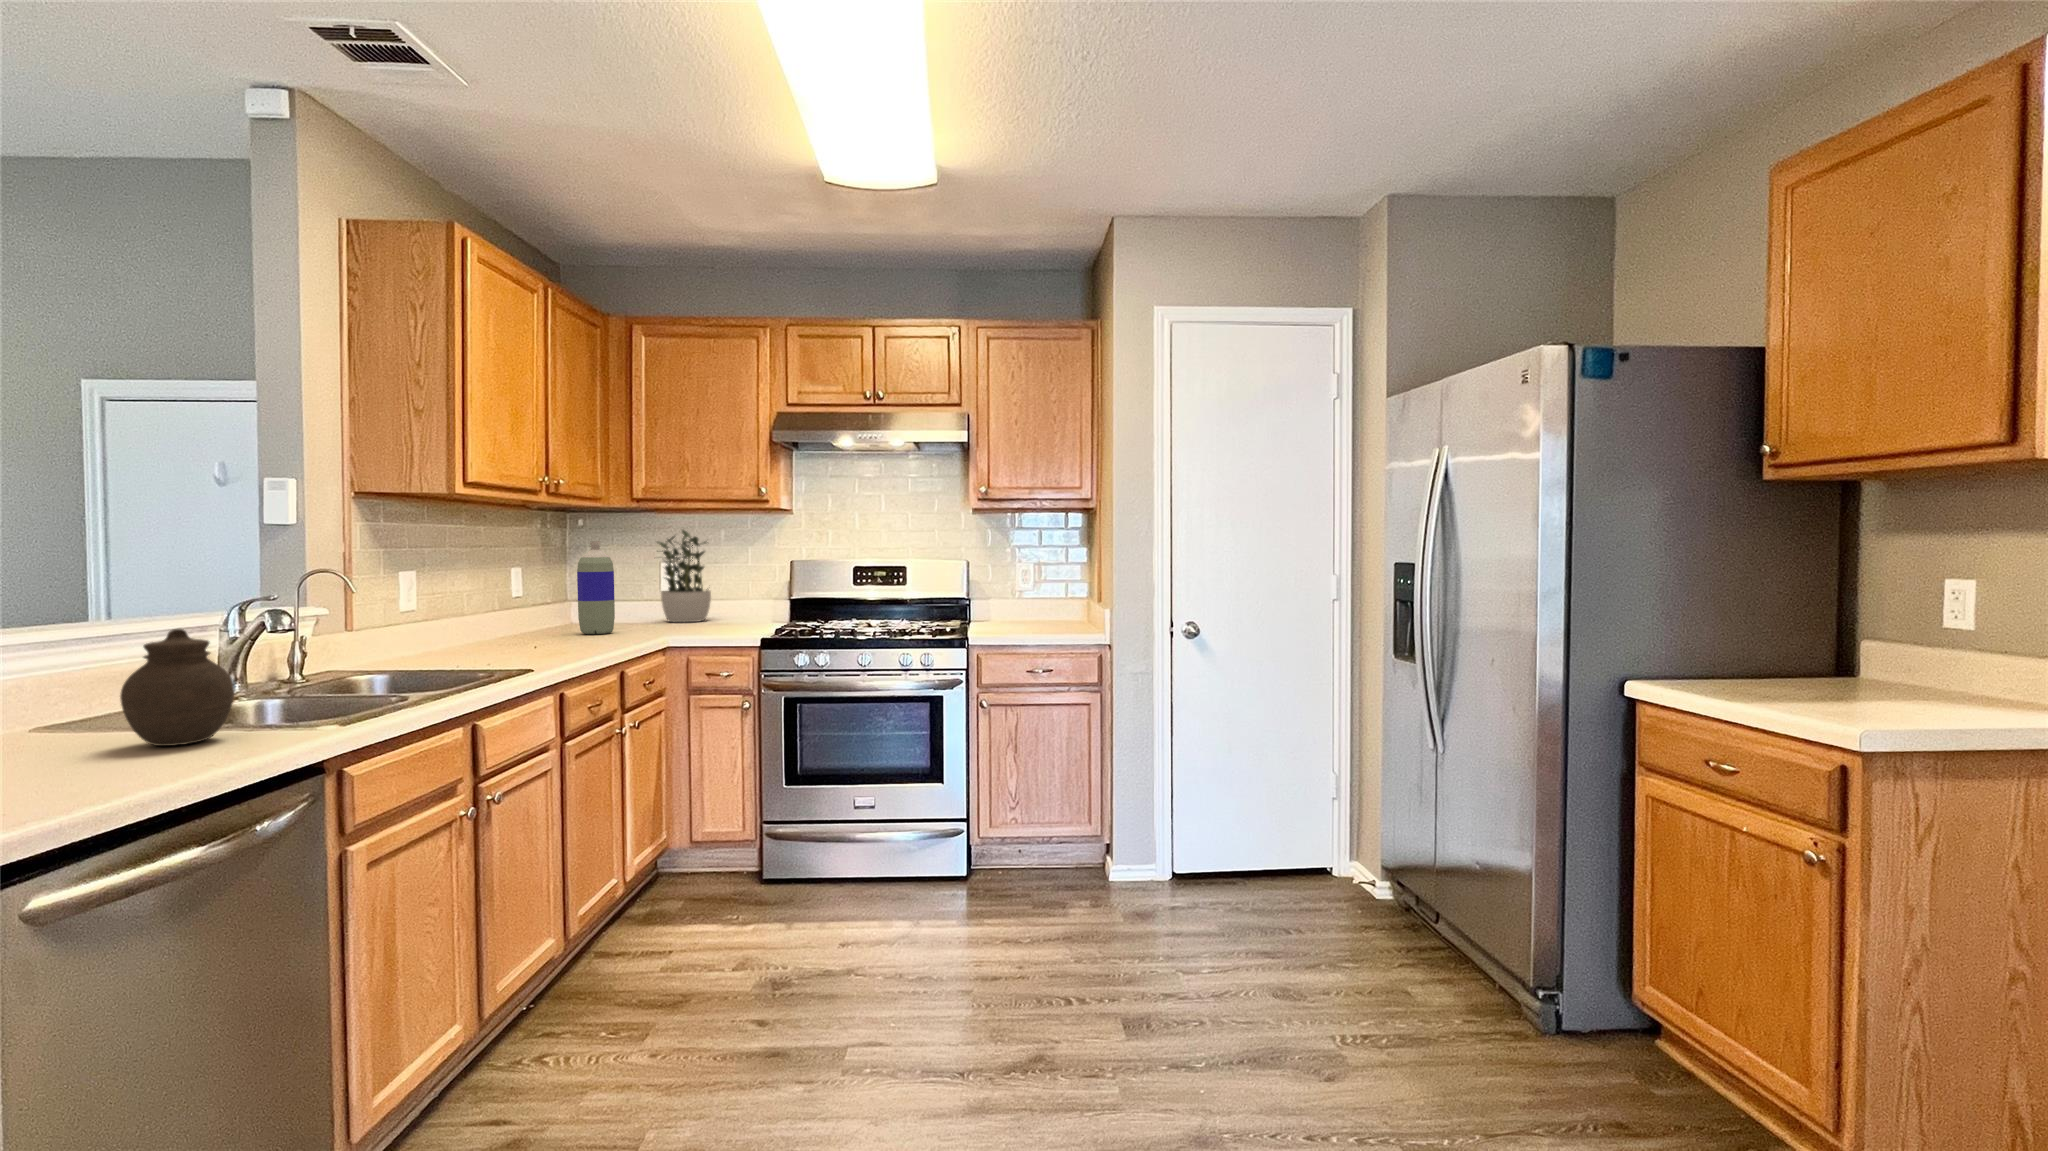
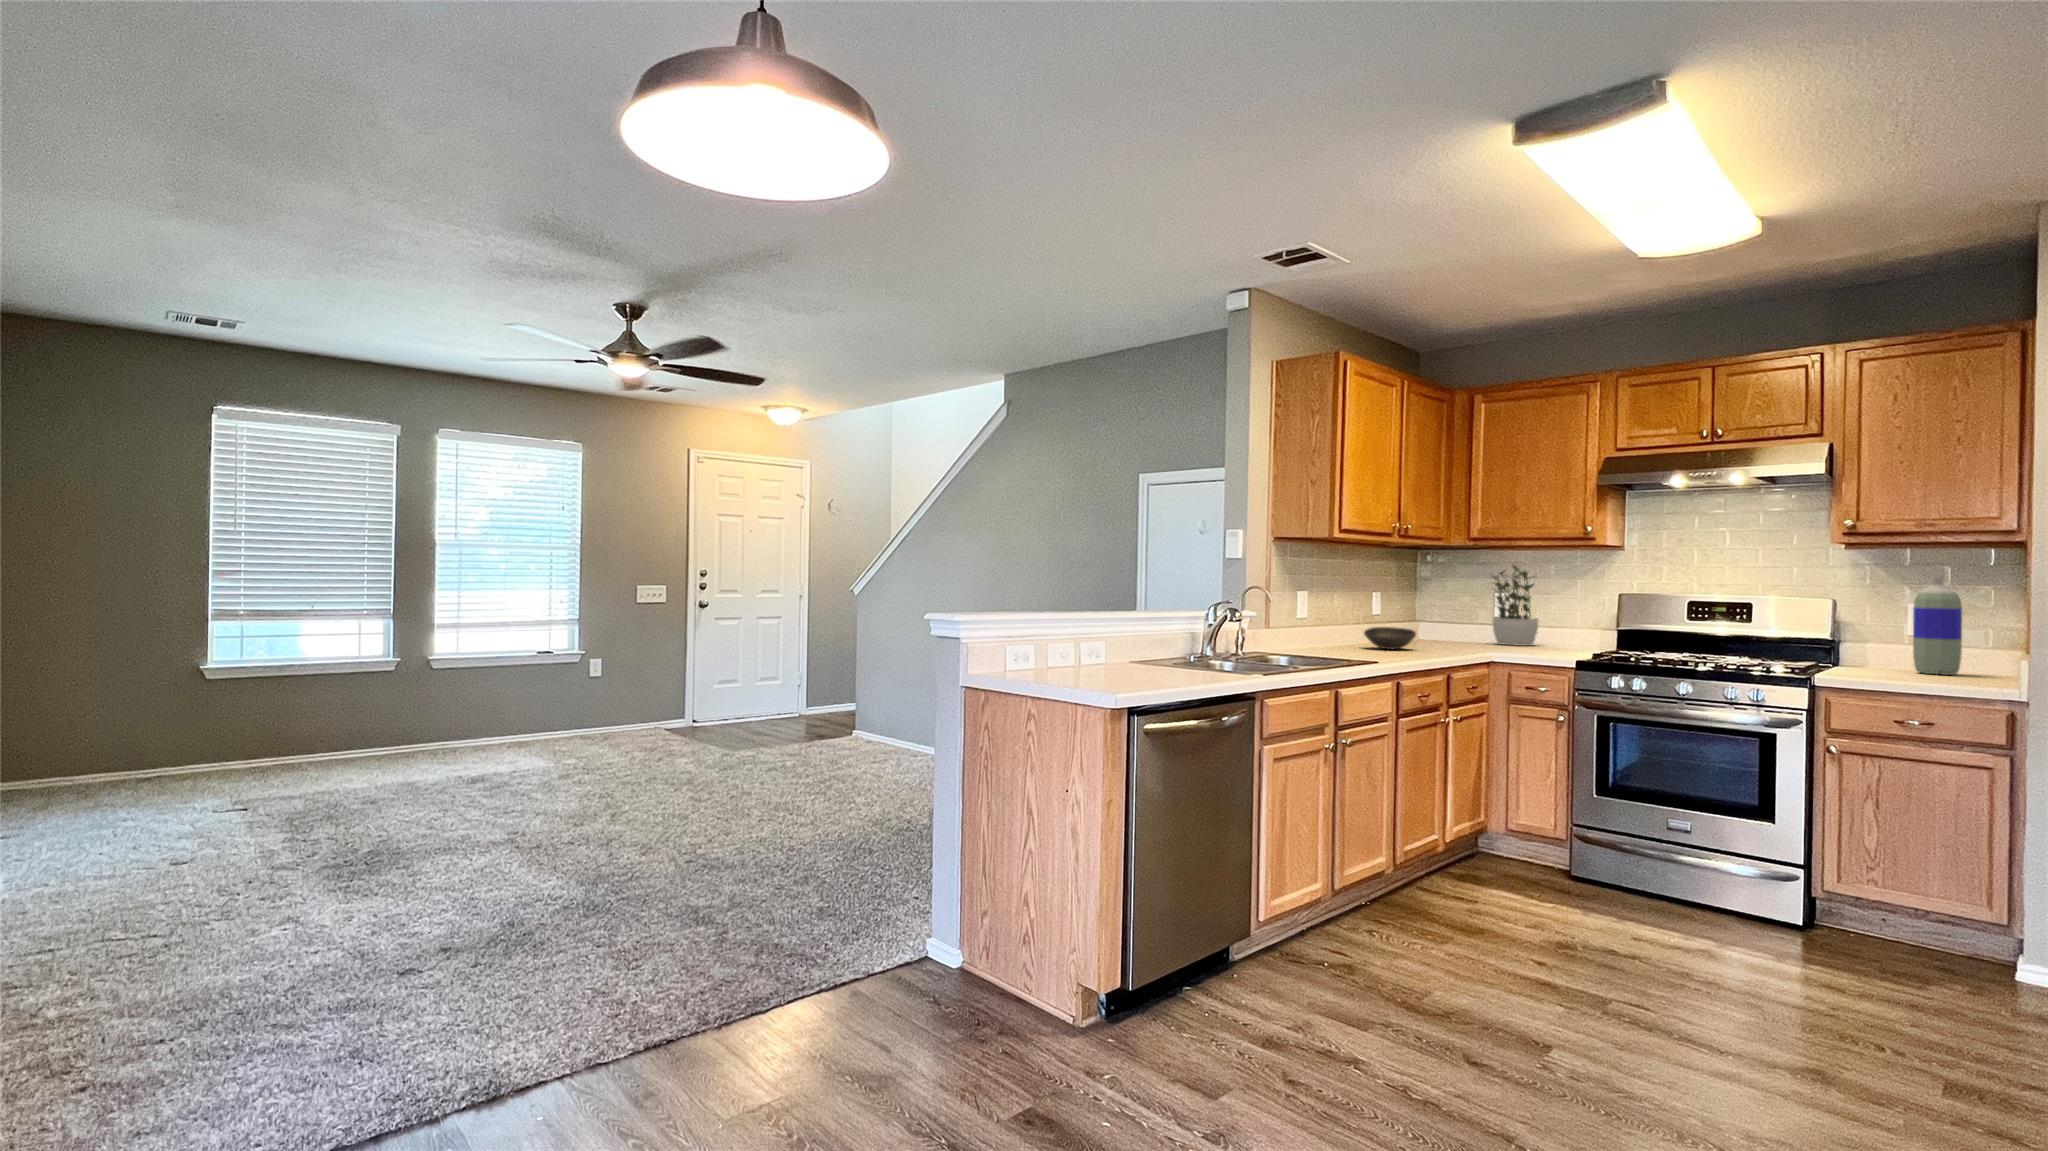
bottle: present [577,541,615,634] -> present [1913,576,1962,675]
bowl: none [504,613,576,643] -> present [1364,627,1416,649]
jar: present [120,629,234,746] -> none [1171,612,1217,673]

